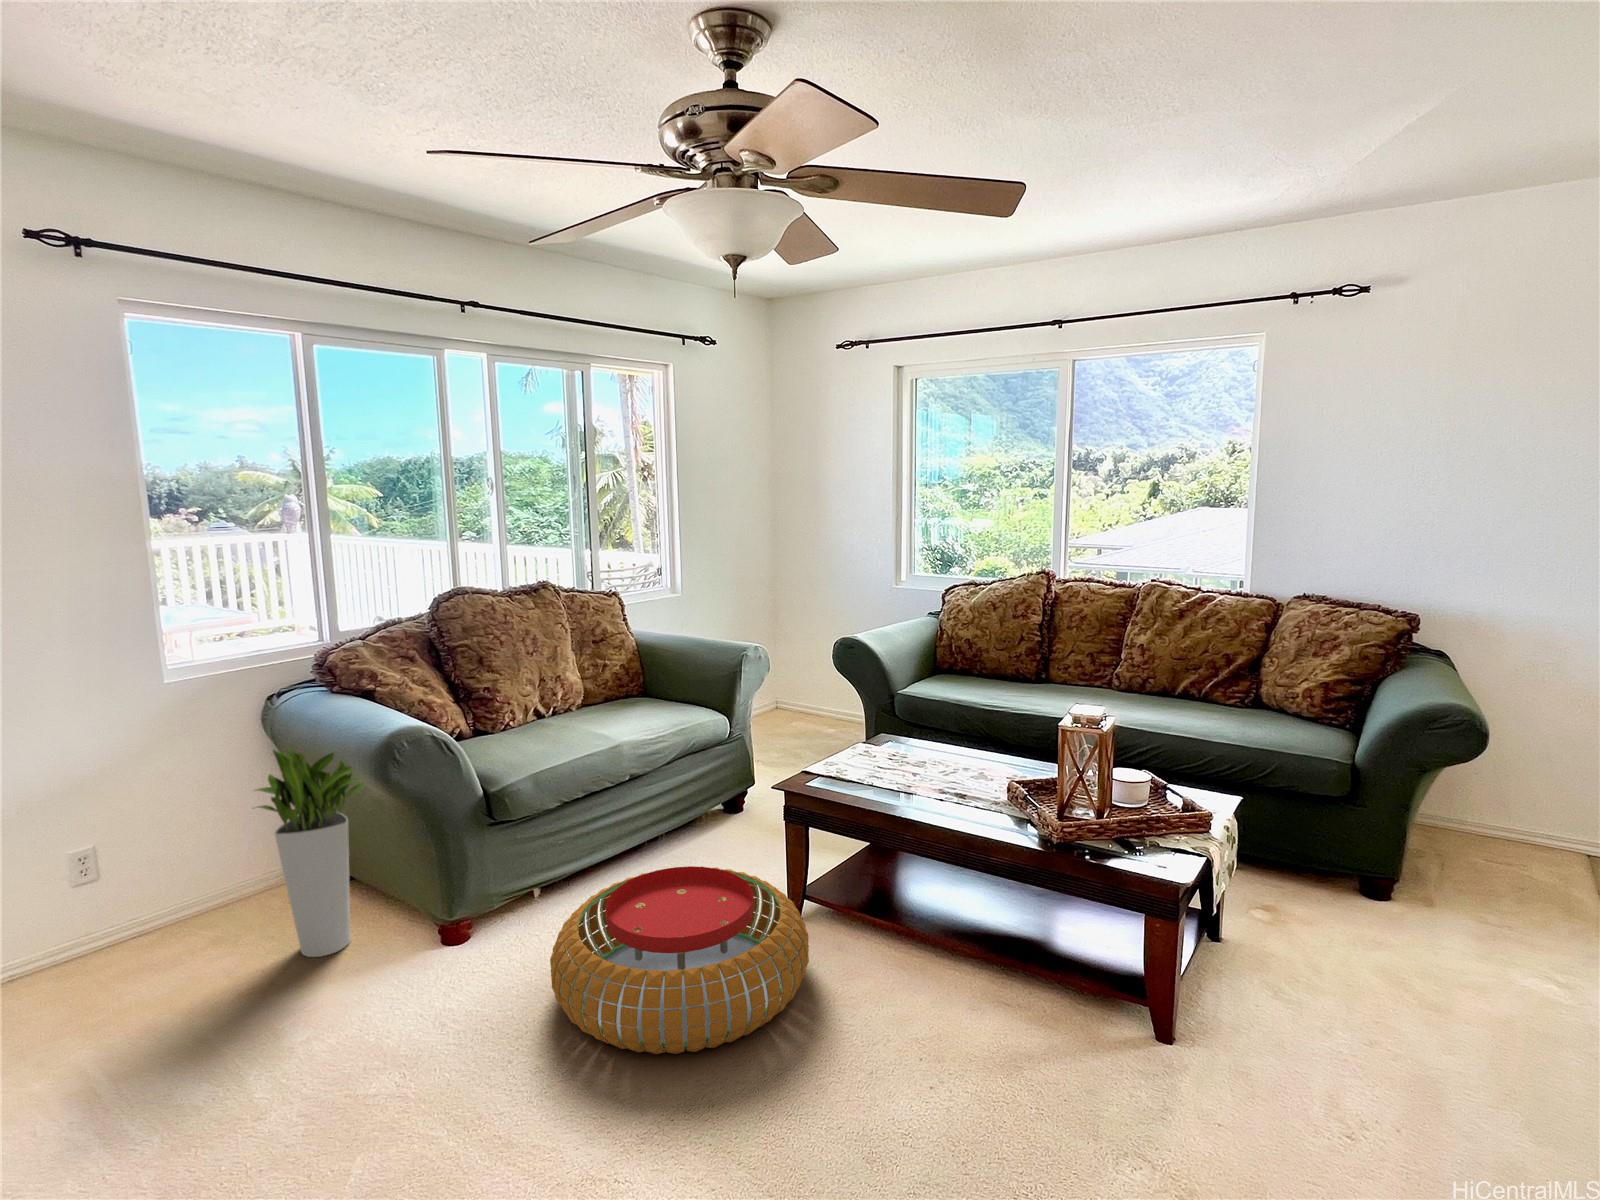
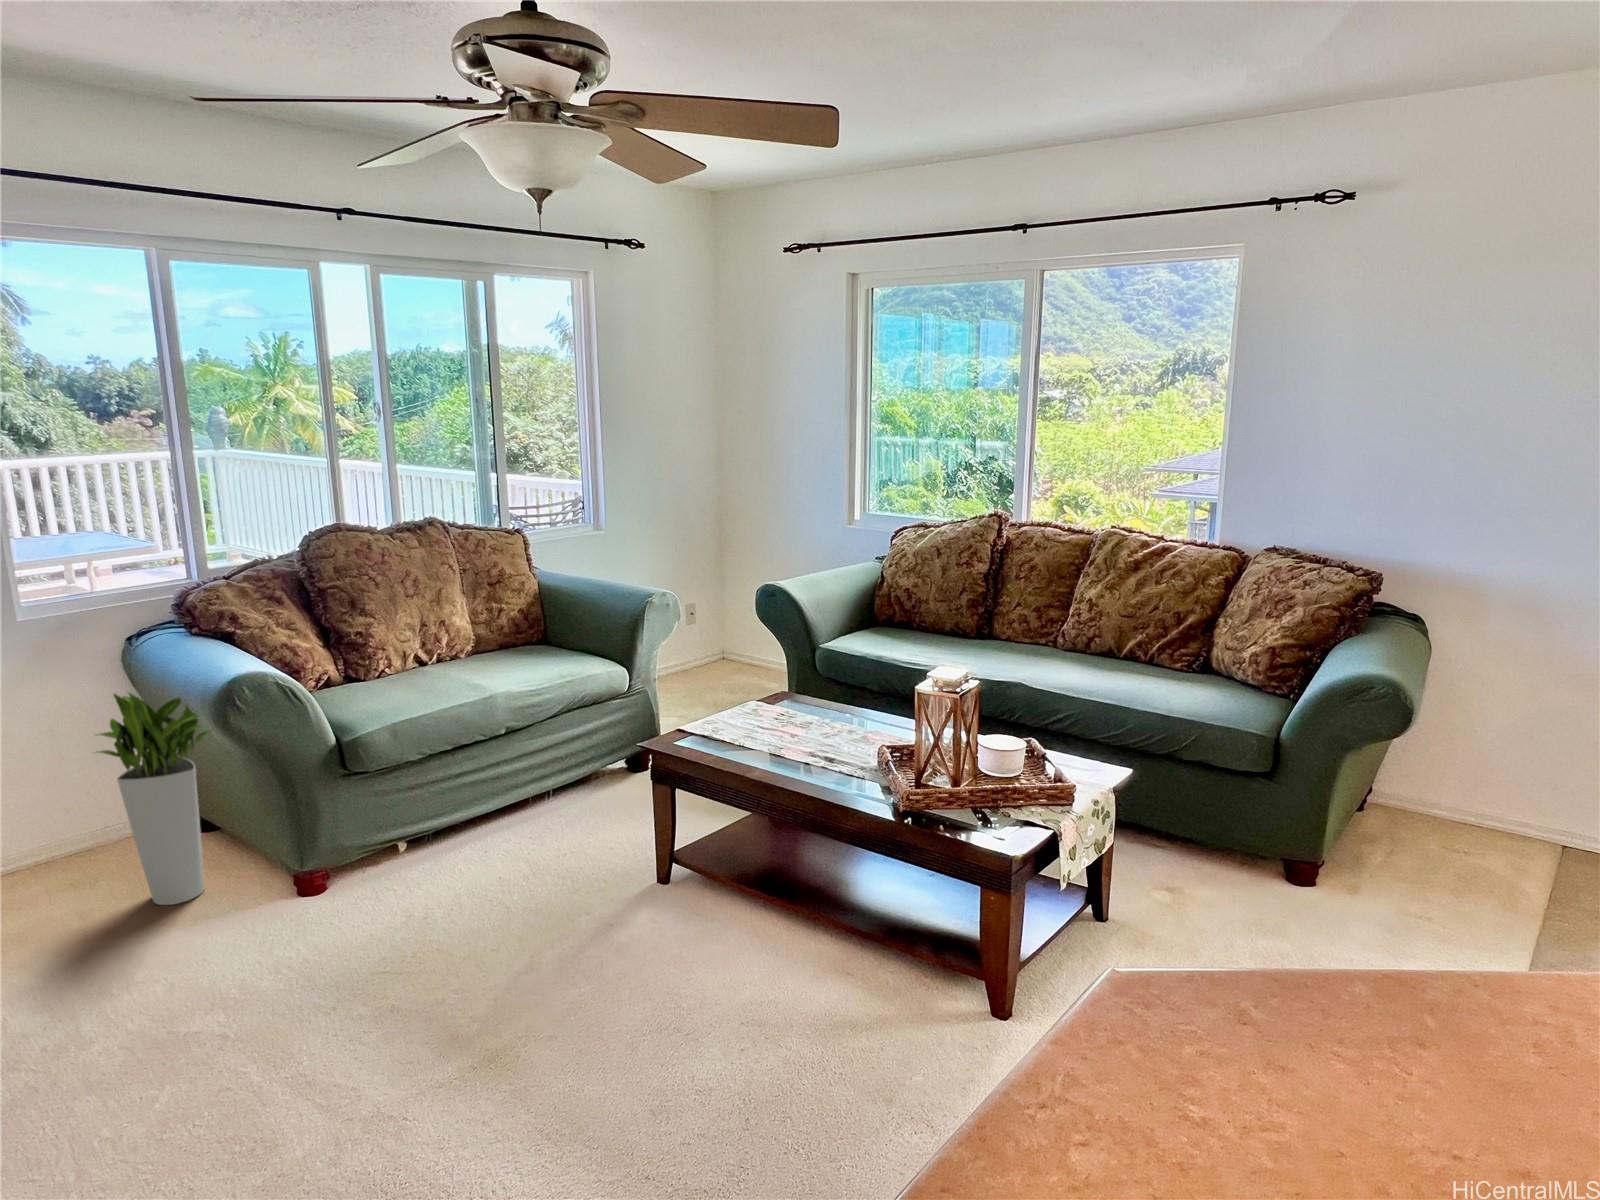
pouf: present [550,866,809,1054] -> none [382,825,658,1012]

